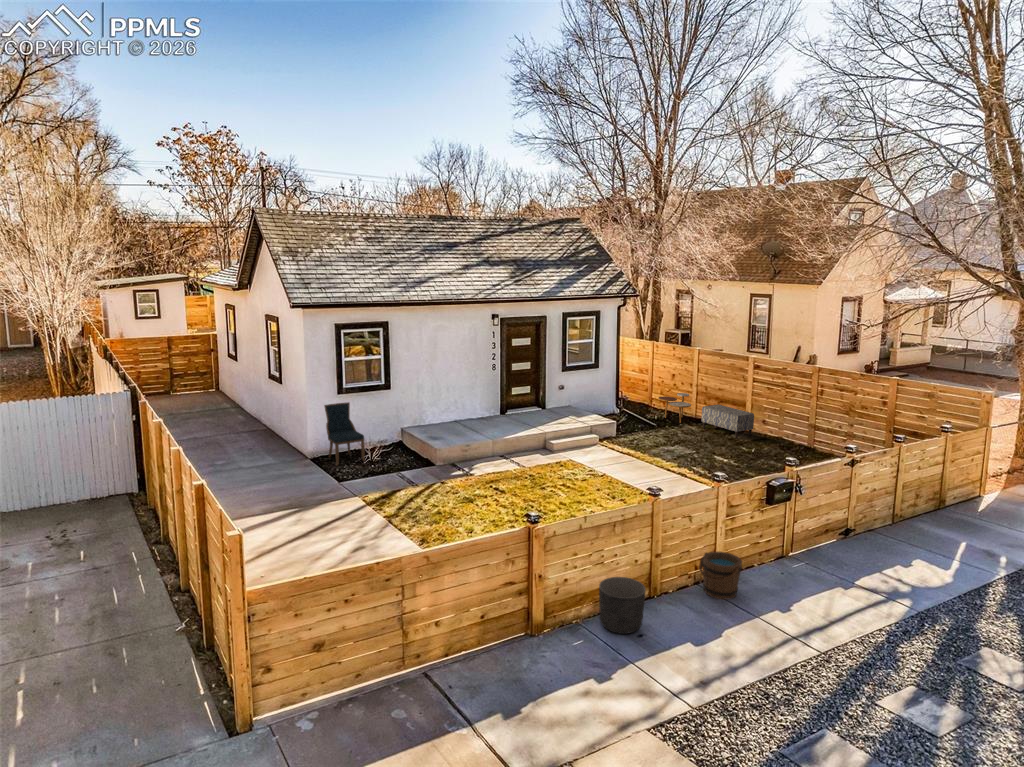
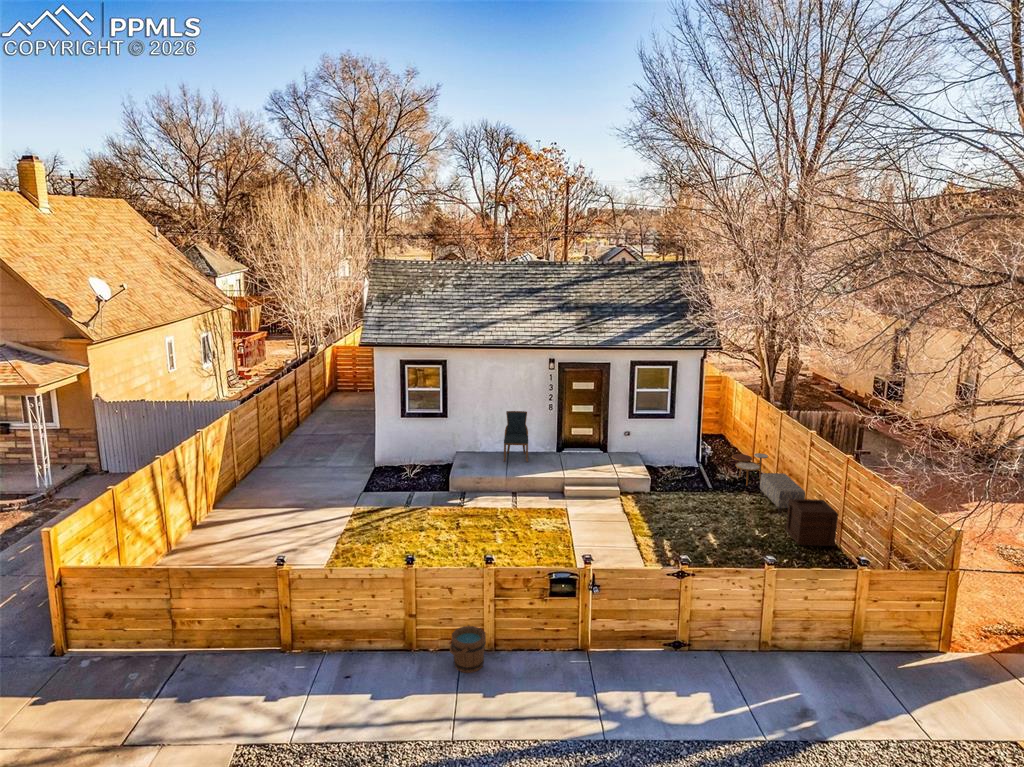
chair: present [324,402,365,466] -> present [504,411,528,462]
wooden crate: none [759,415,809,455] -> present [786,499,838,546]
planter: present [599,577,646,634] -> none [330,623,369,673]

